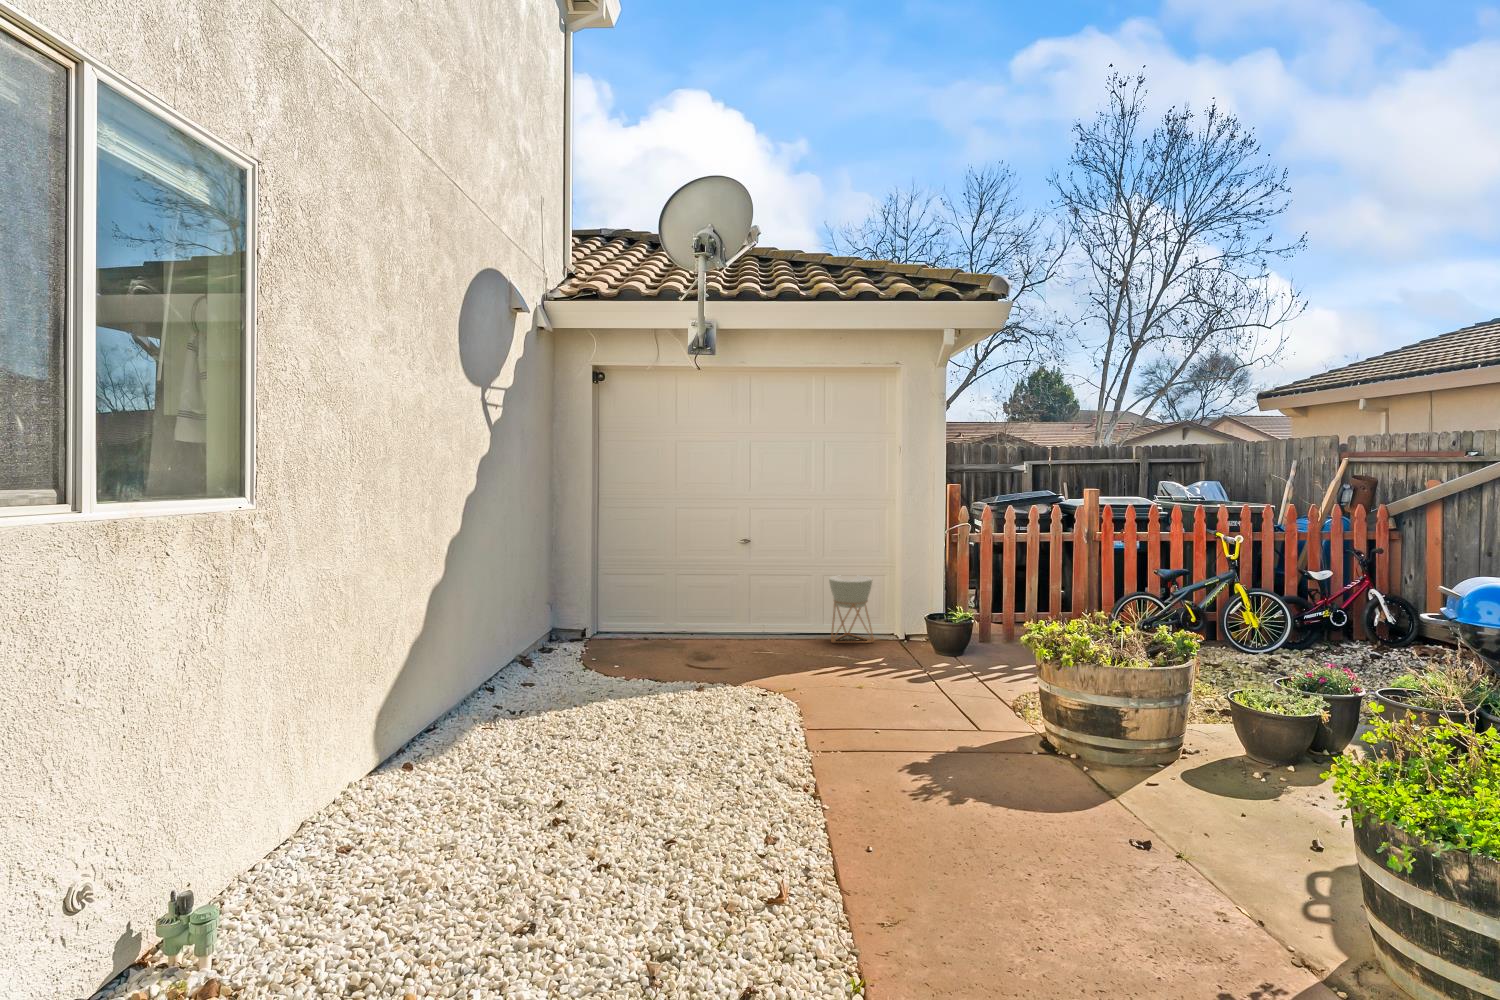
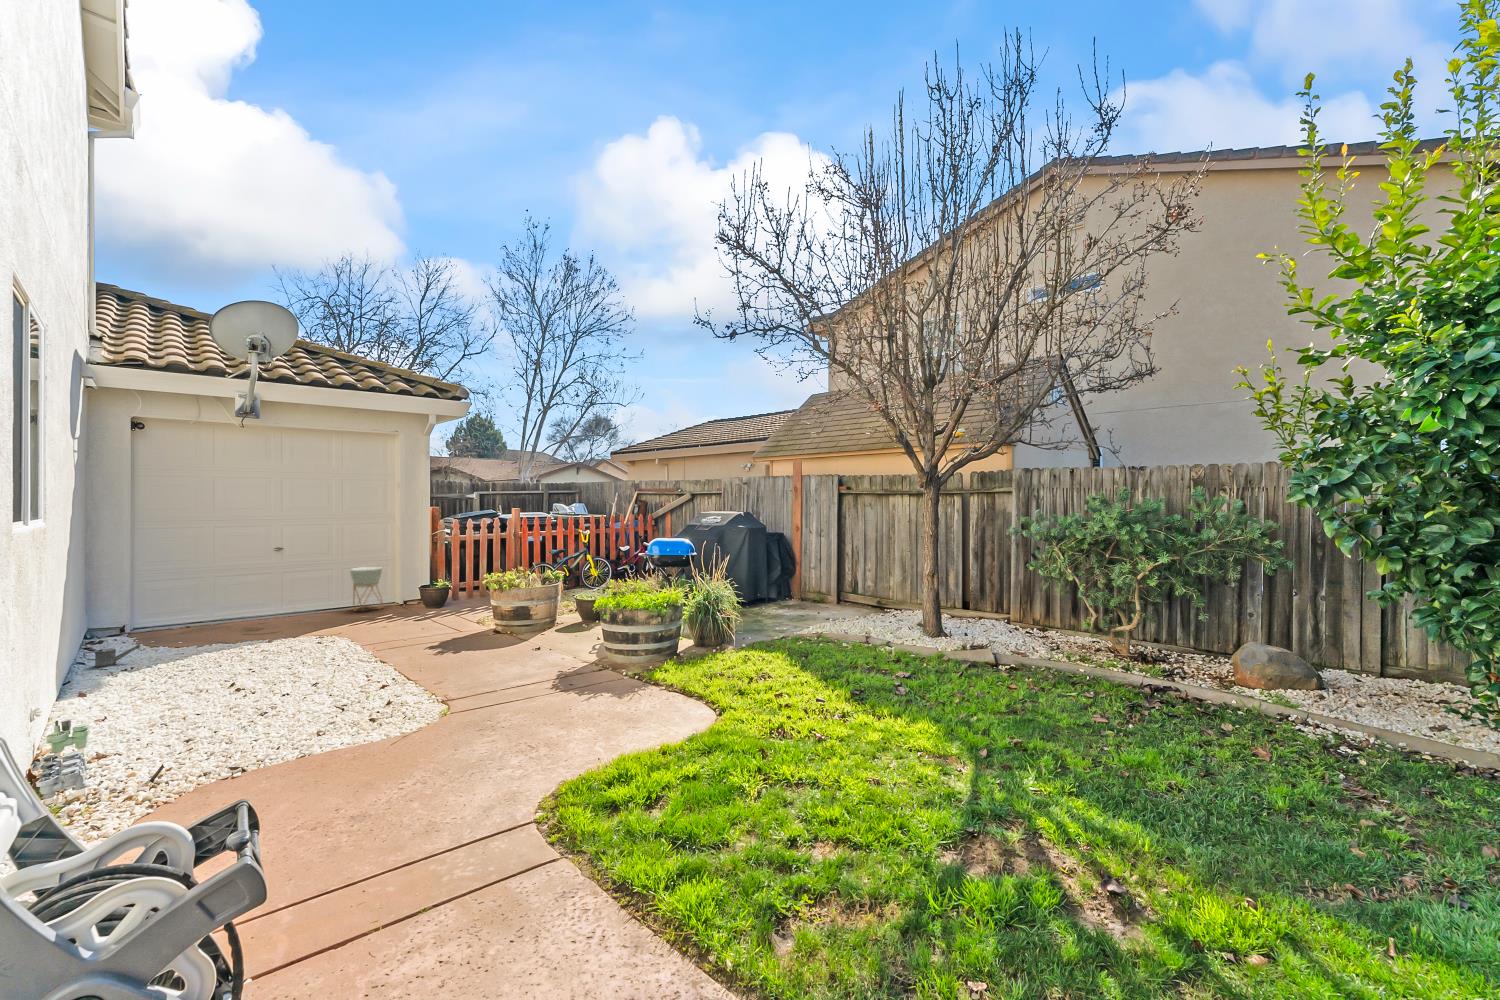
watering can: none [489,671,545,698] -> present [83,644,140,667]

